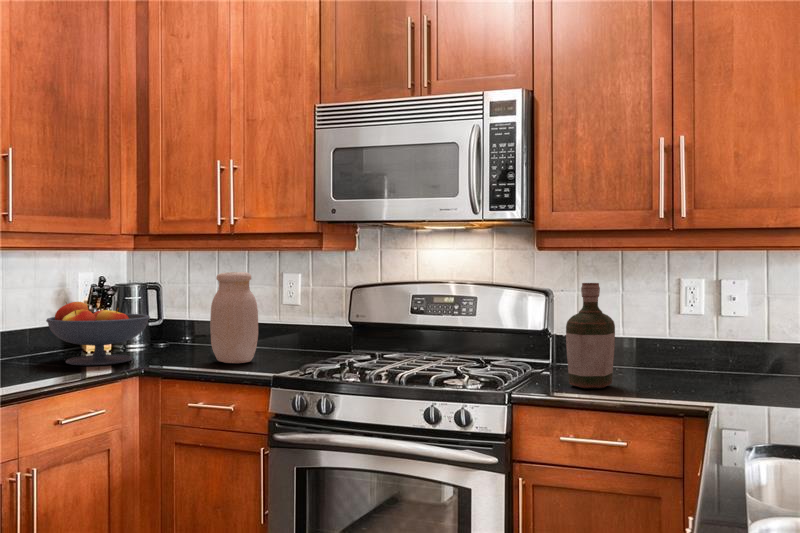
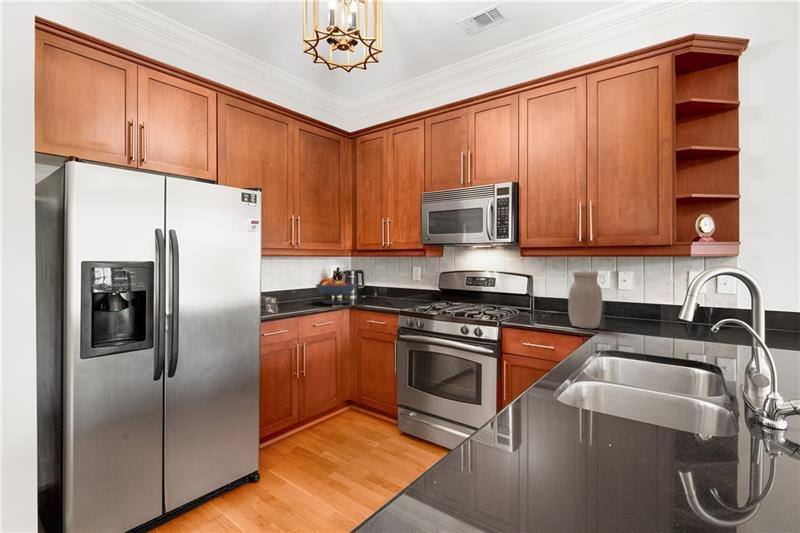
jar: present [210,272,258,363] -> present [568,270,602,329]
bottle: present [566,283,615,389] -> none [530,272,555,322]

